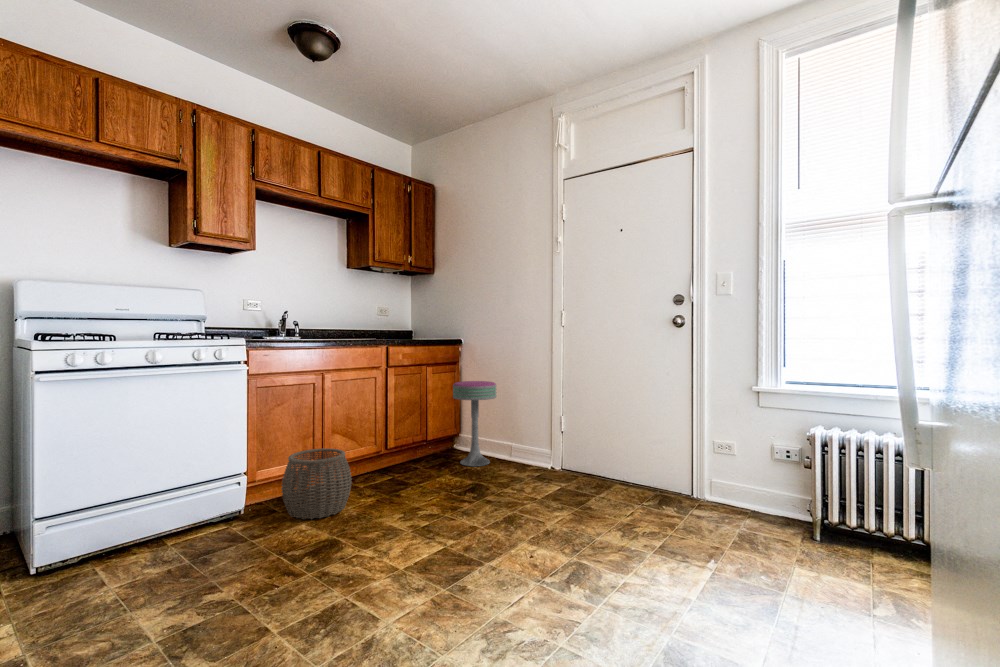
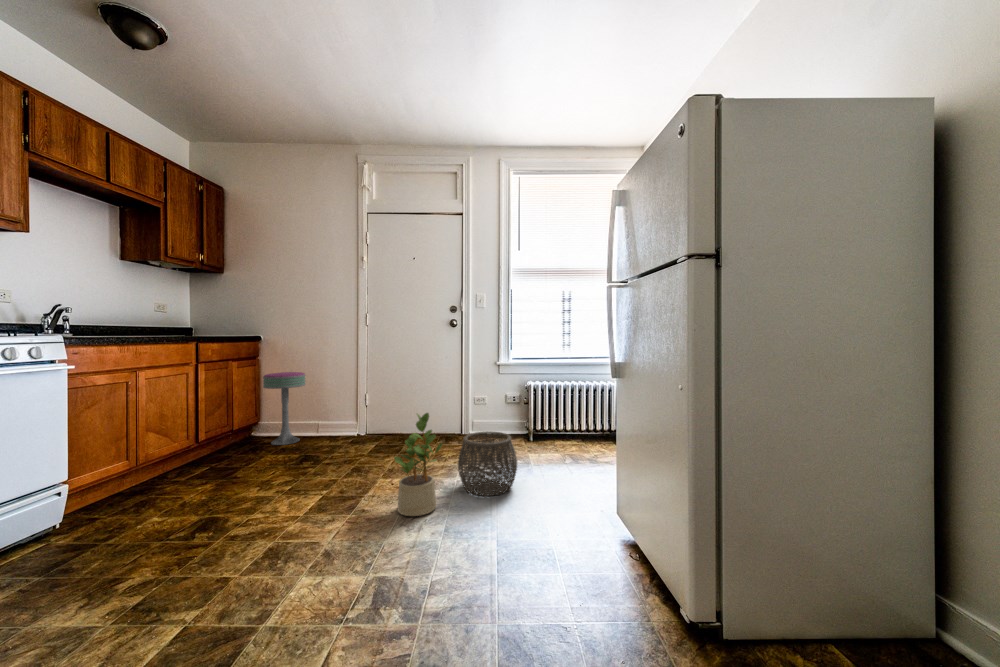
woven basket: present [281,448,352,519] -> present [458,431,517,496]
potted plant: none [494,464,569,628] -> present [394,413,442,516]

